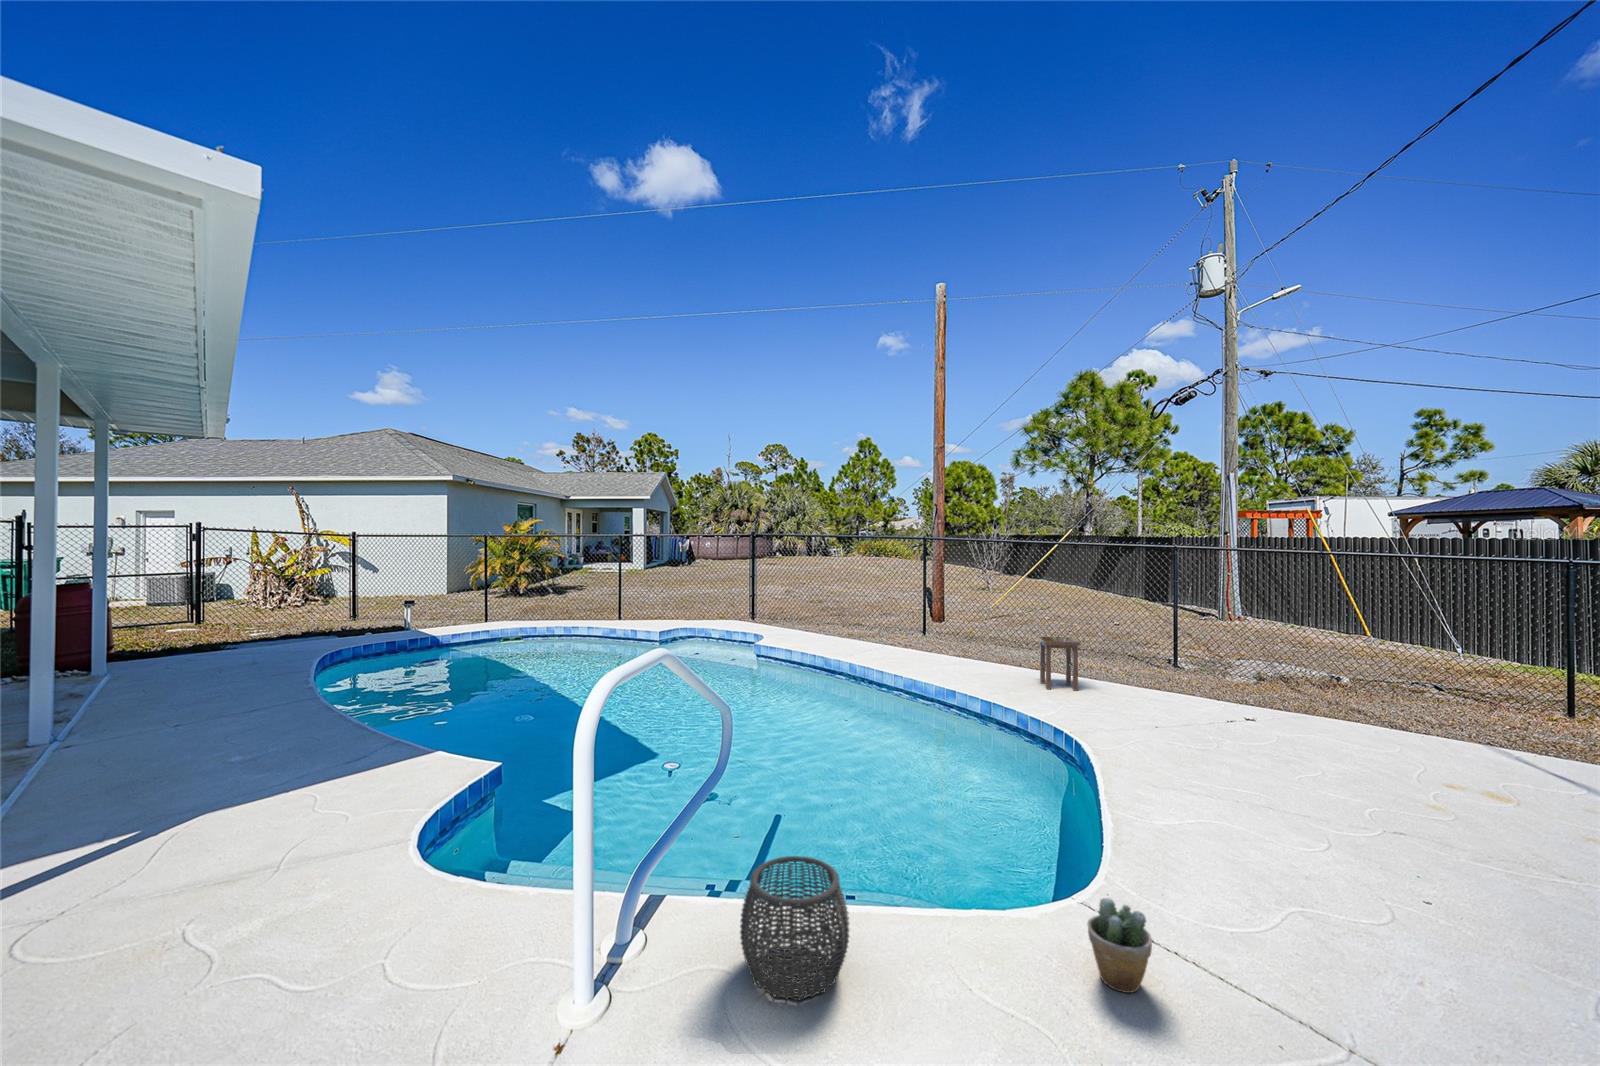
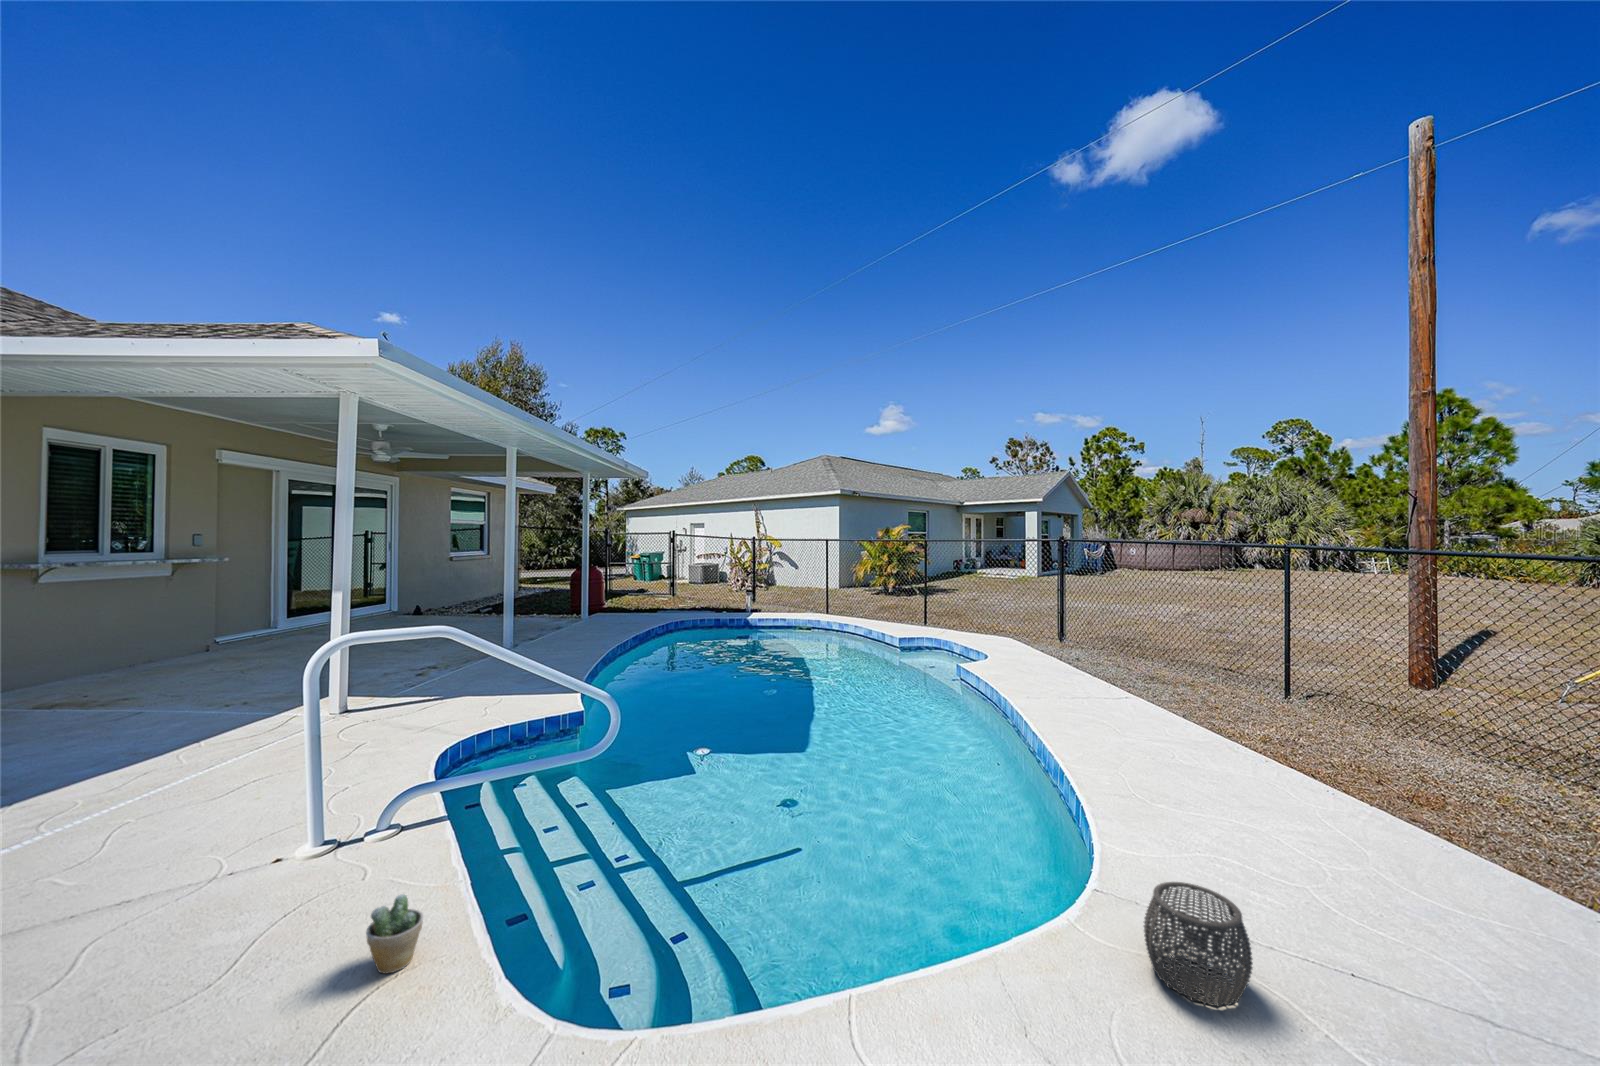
stool: present [1037,637,1081,691] -> none [1114,709,1186,796]
woven basket: present [740,856,849,1000] -> present [1144,882,1253,1007]

